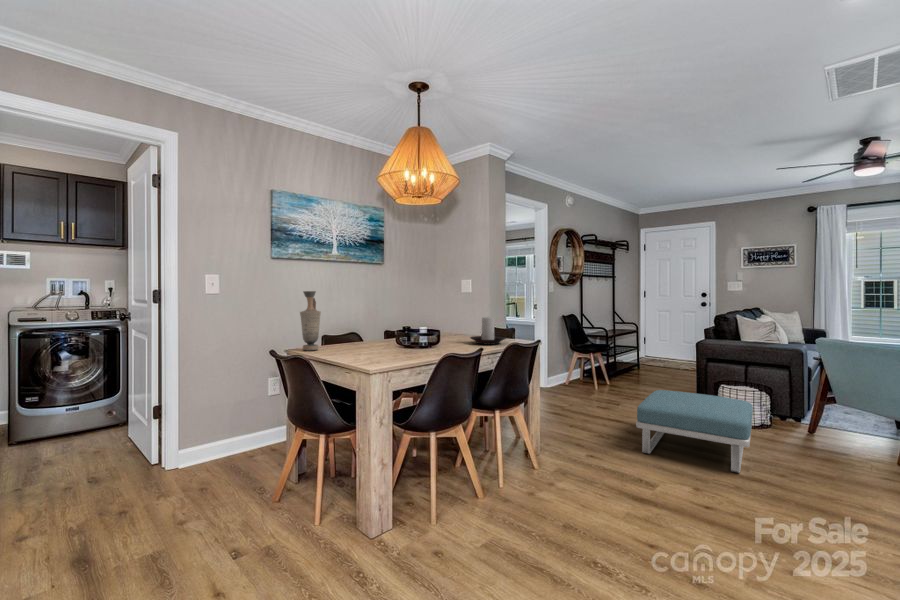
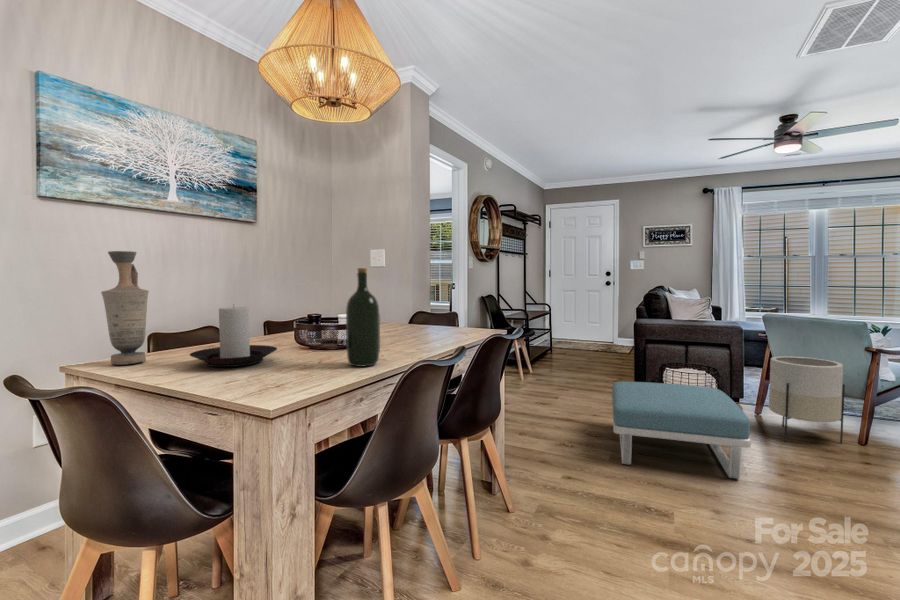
wine bottle: none [418,301,437,358] -> present [346,268,380,366]
candle holder: present [470,317,506,344] -> present [190,307,277,367]
planter: none [807,377,881,462] -> present [769,356,845,443]

